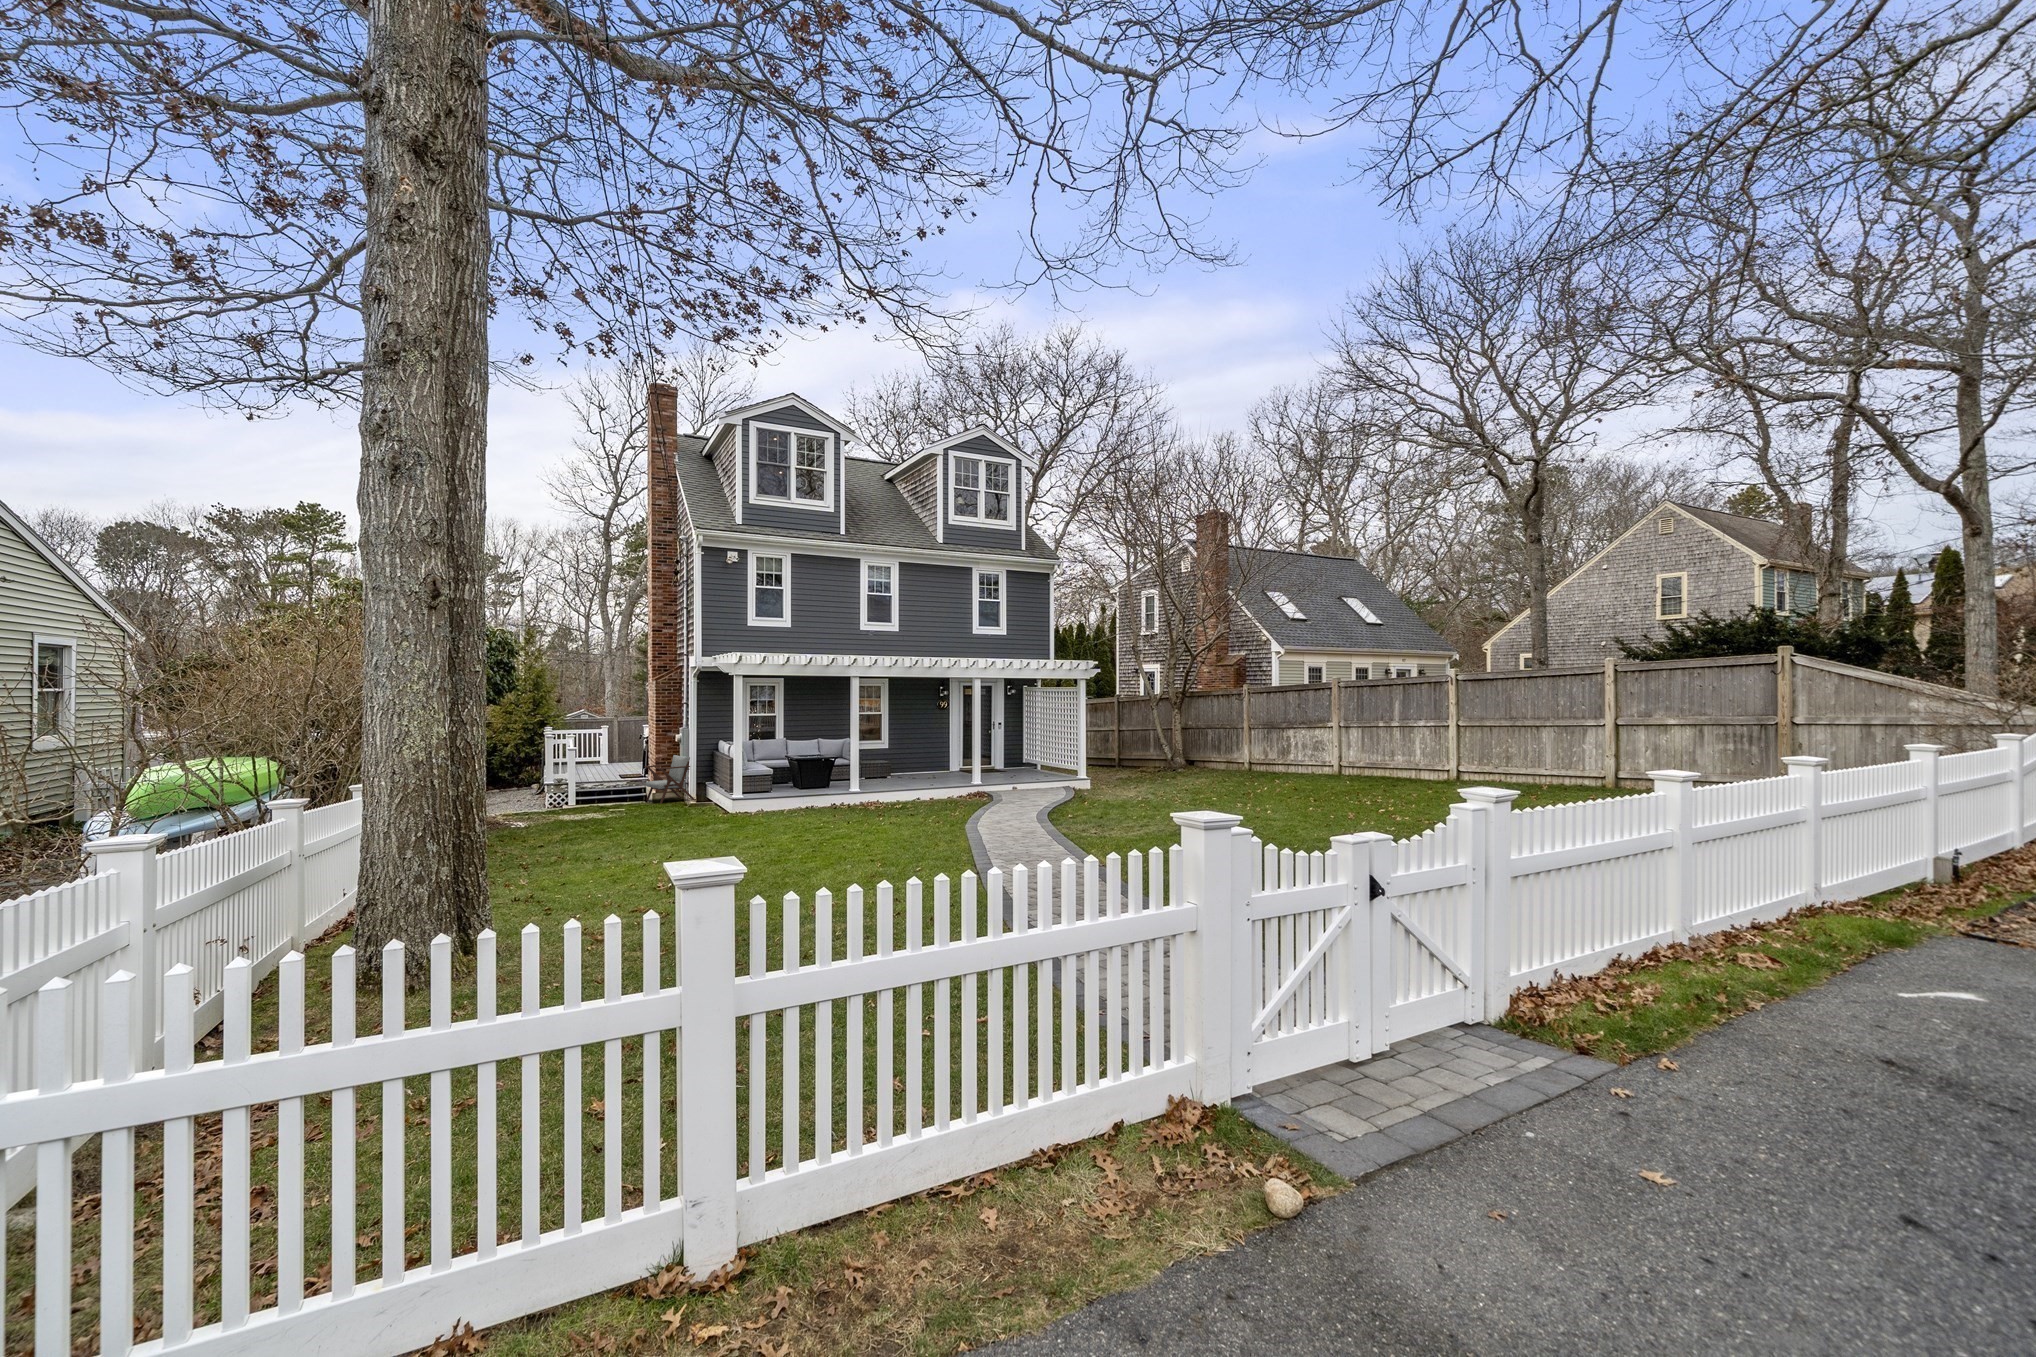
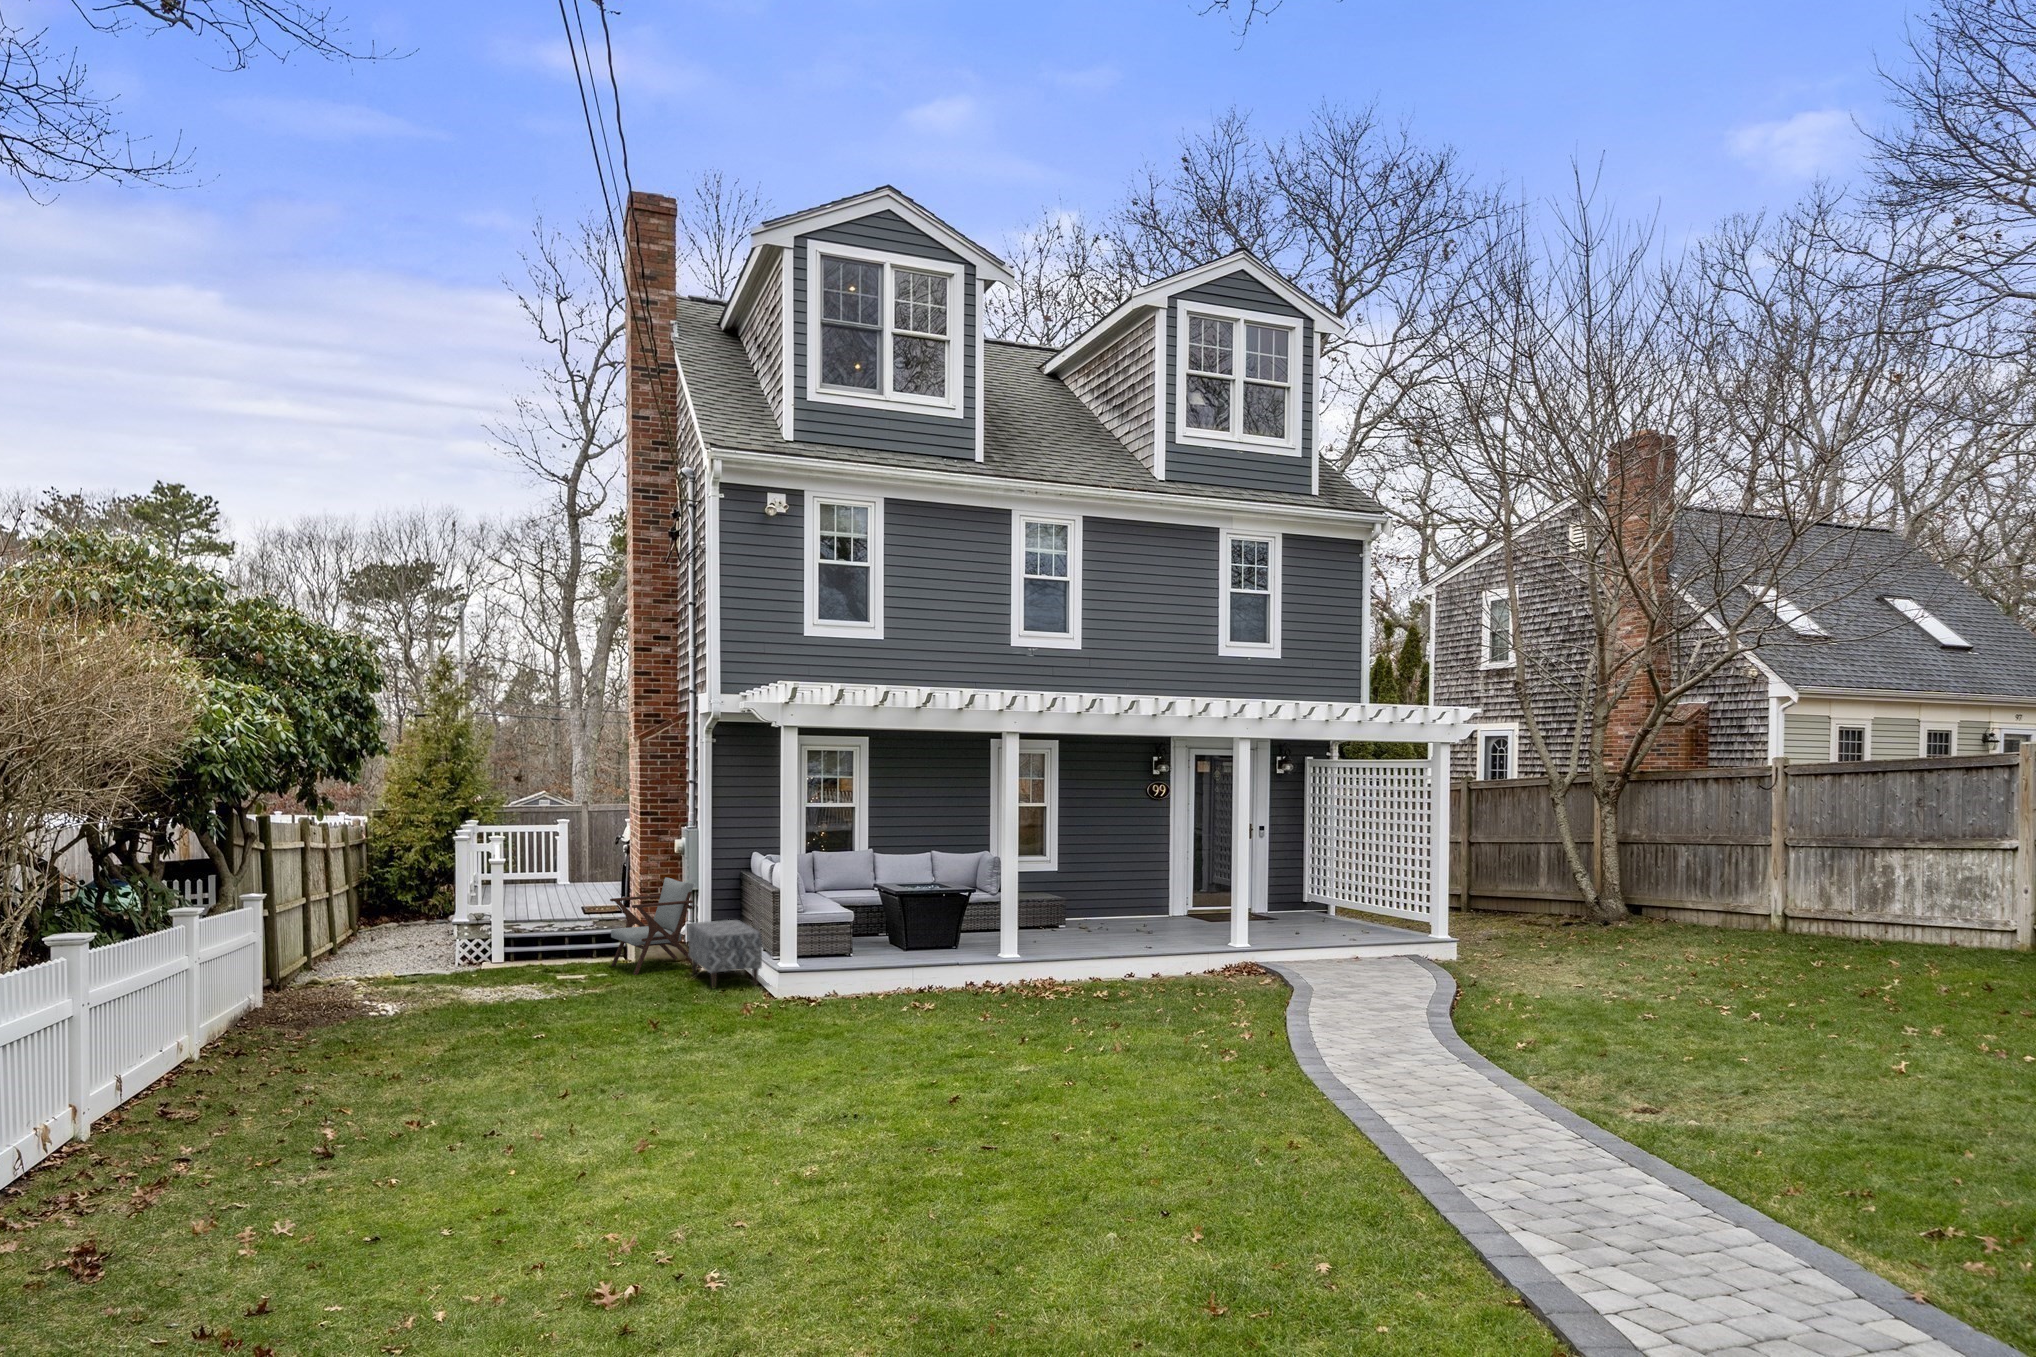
bench: none [689,775,729,807] -> present [689,920,762,988]

